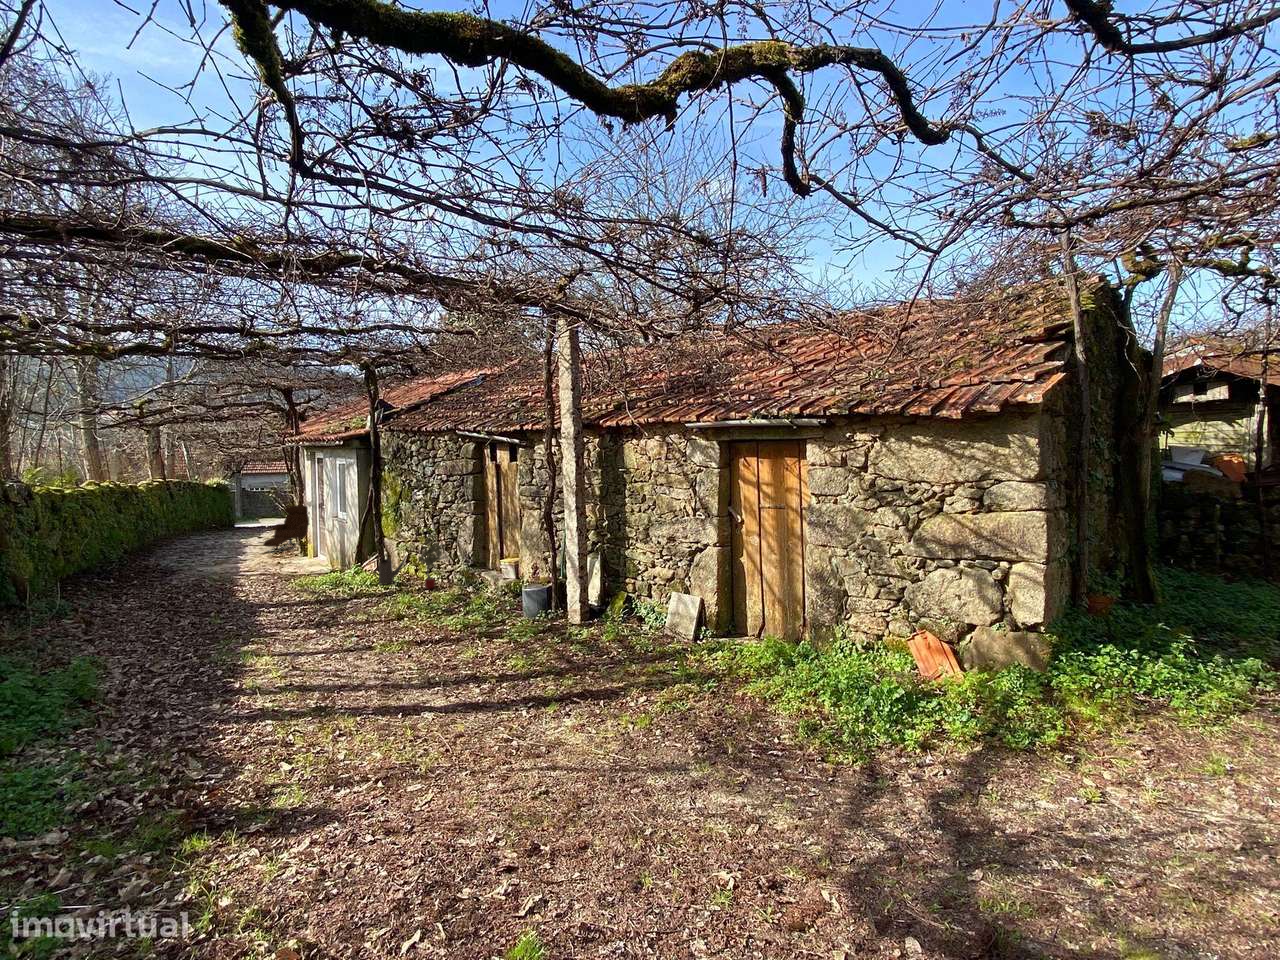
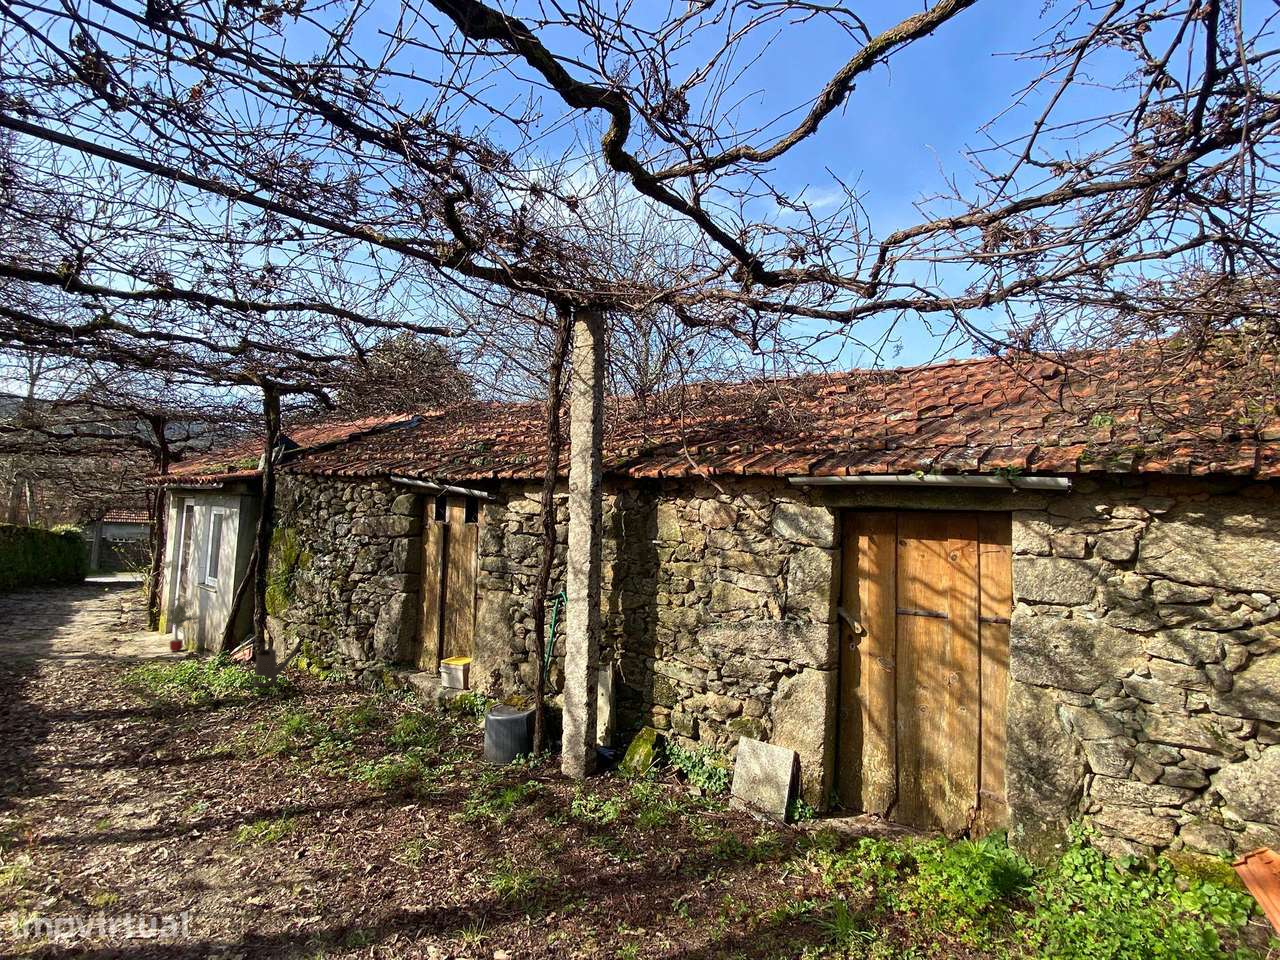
lounge chair: present [263,505,309,550] -> none [94,564,166,626]
potted tree: present [419,538,446,589] -> present [166,595,199,652]

